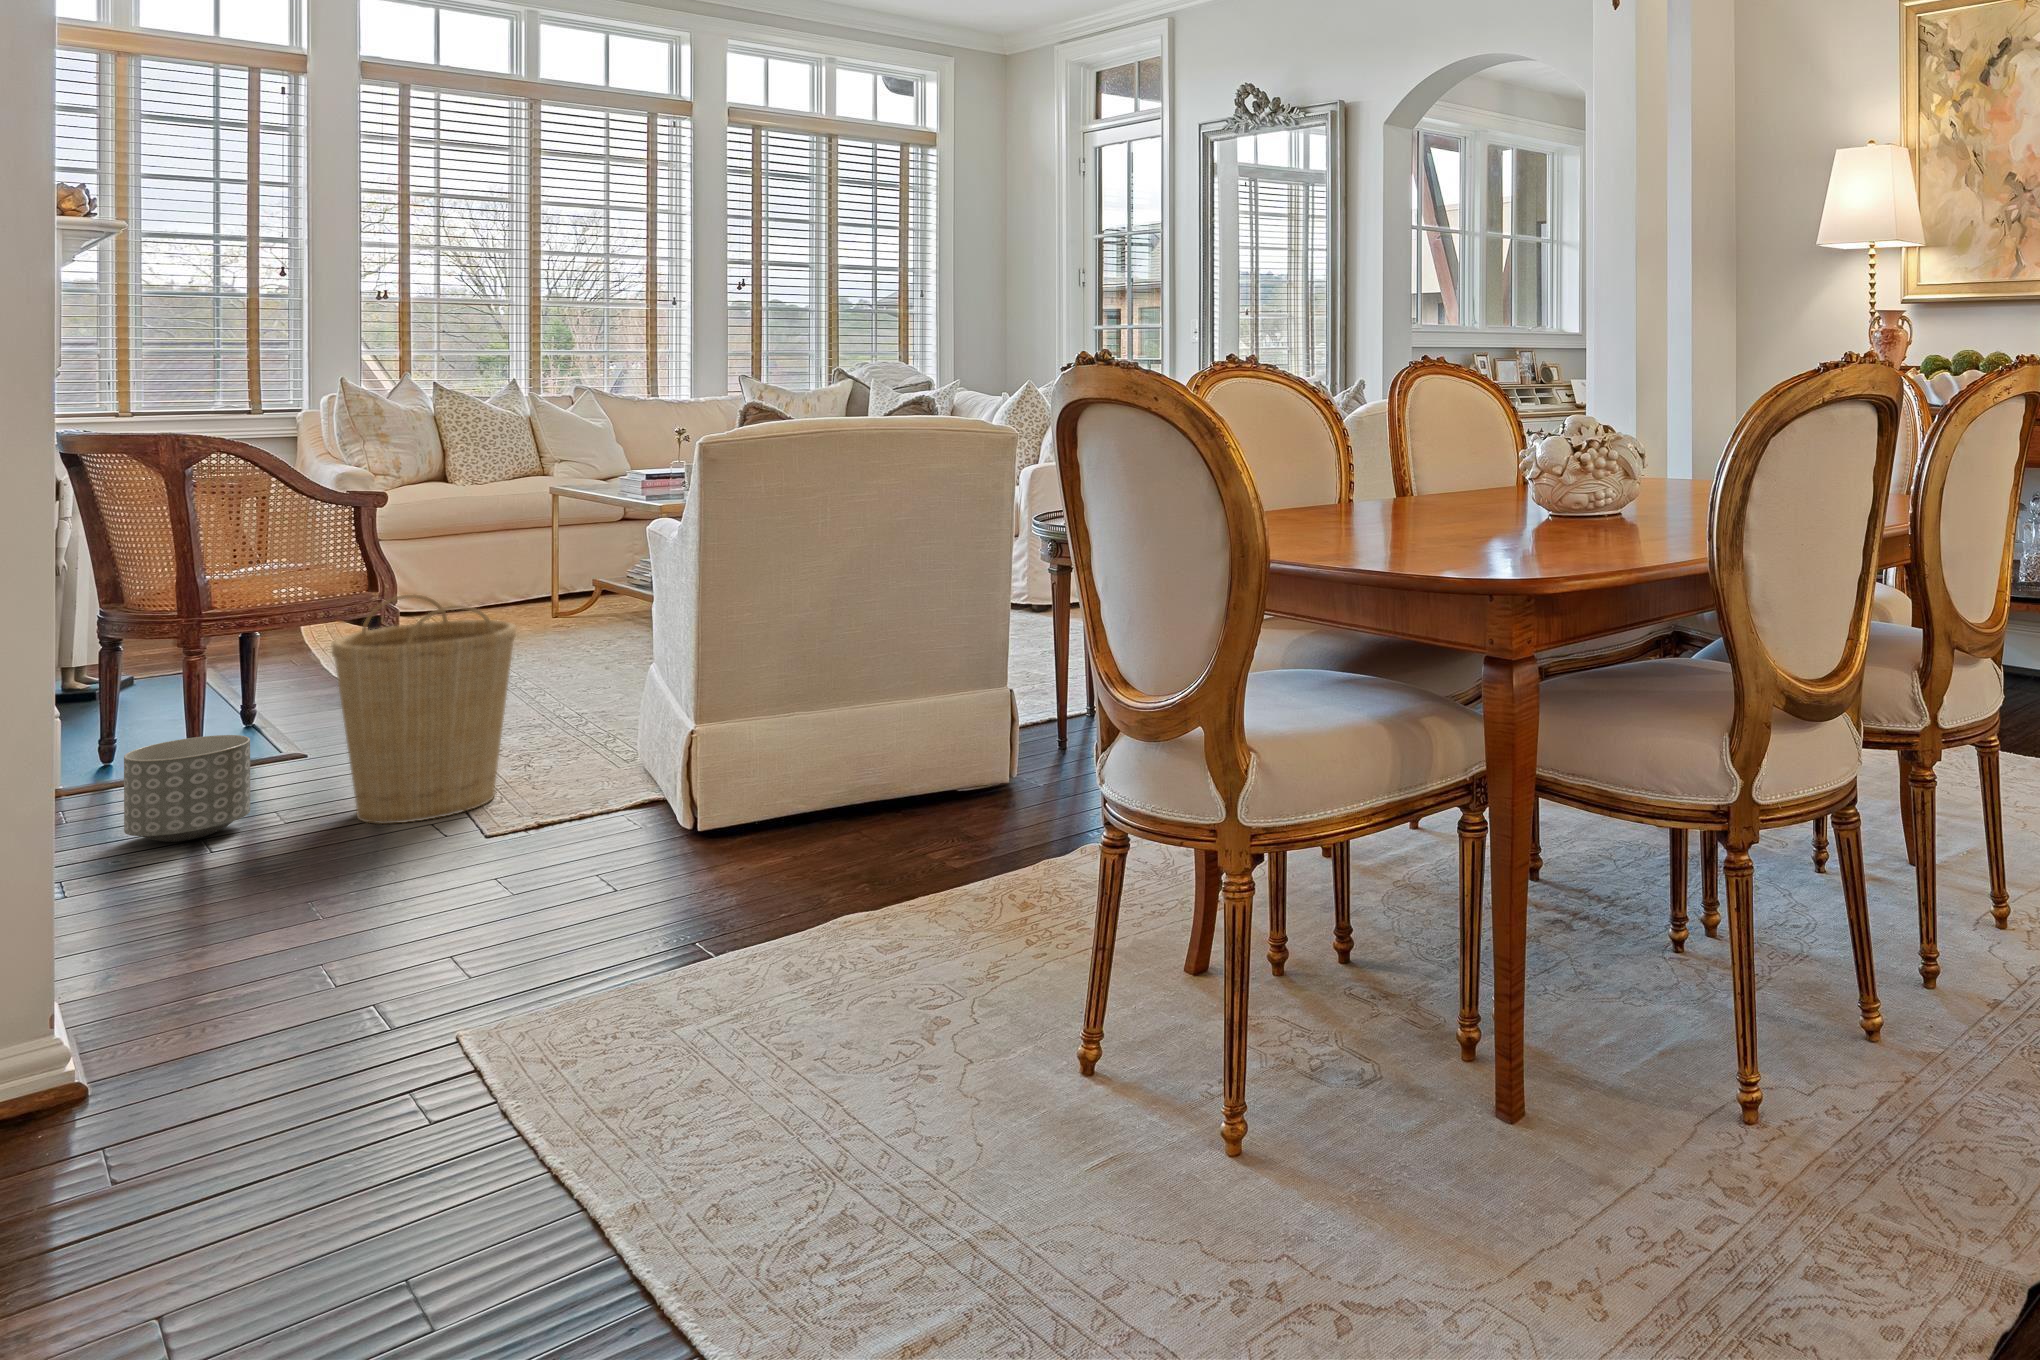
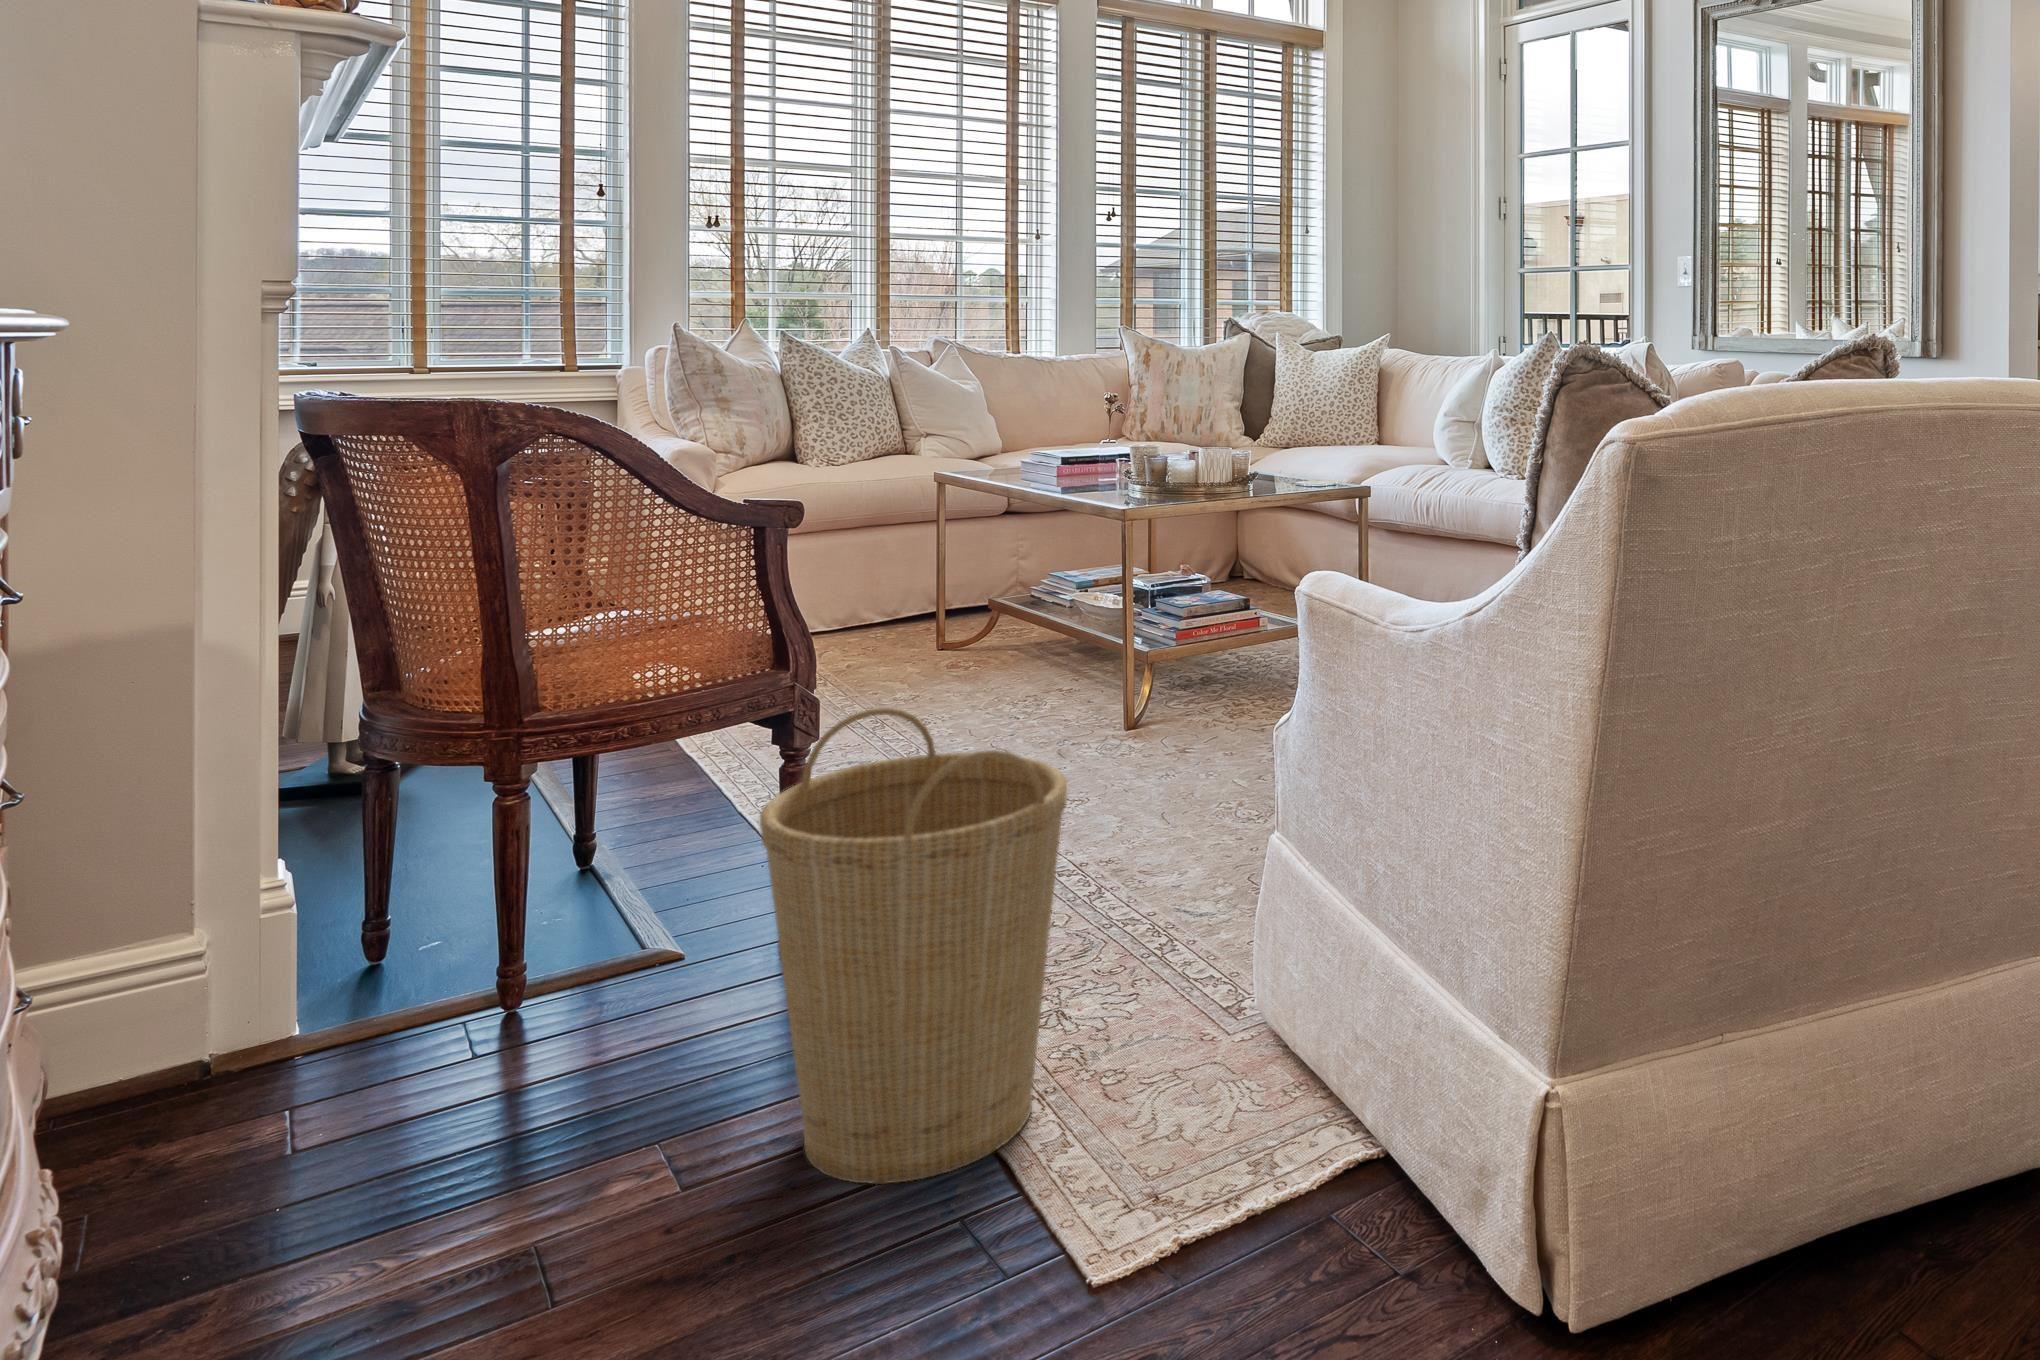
planter: present [124,735,250,842] -> none [397,983,620,1224]

